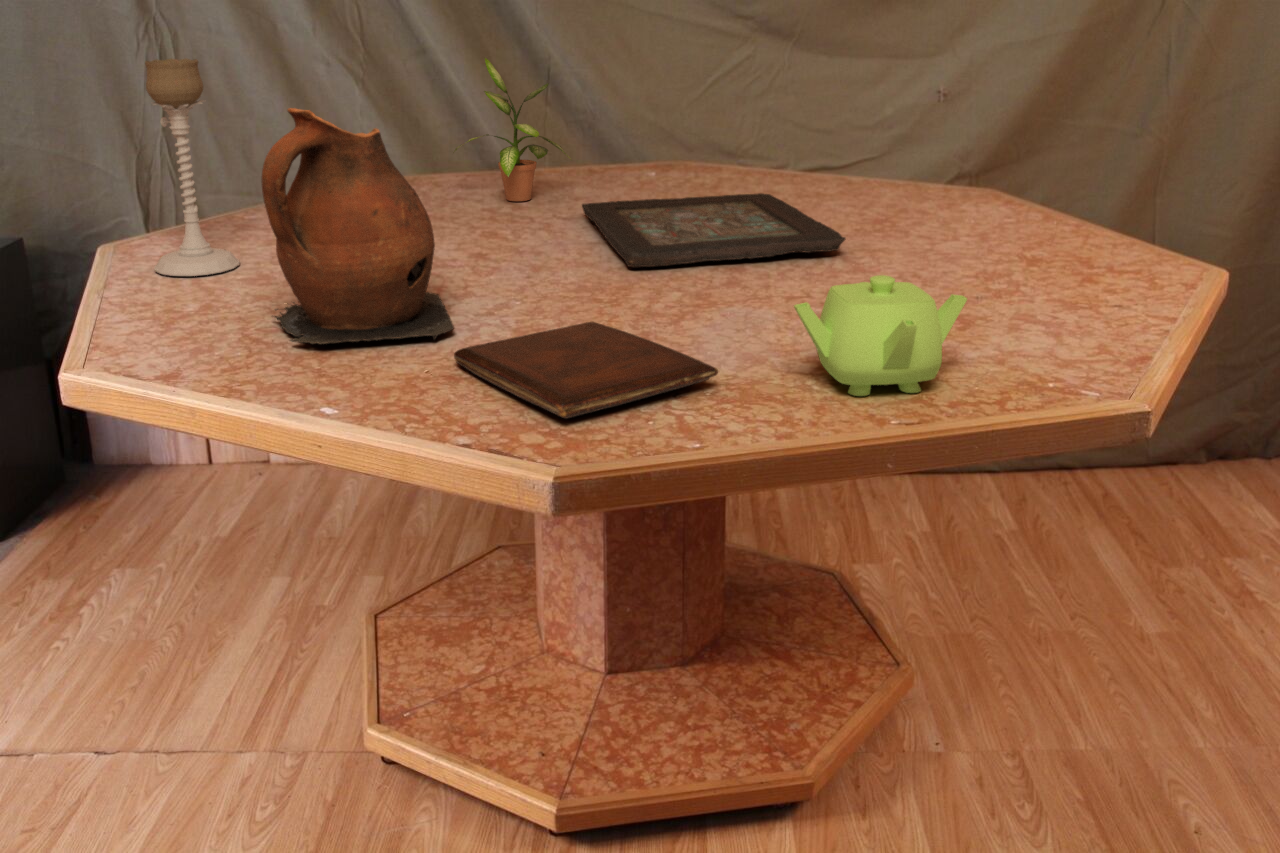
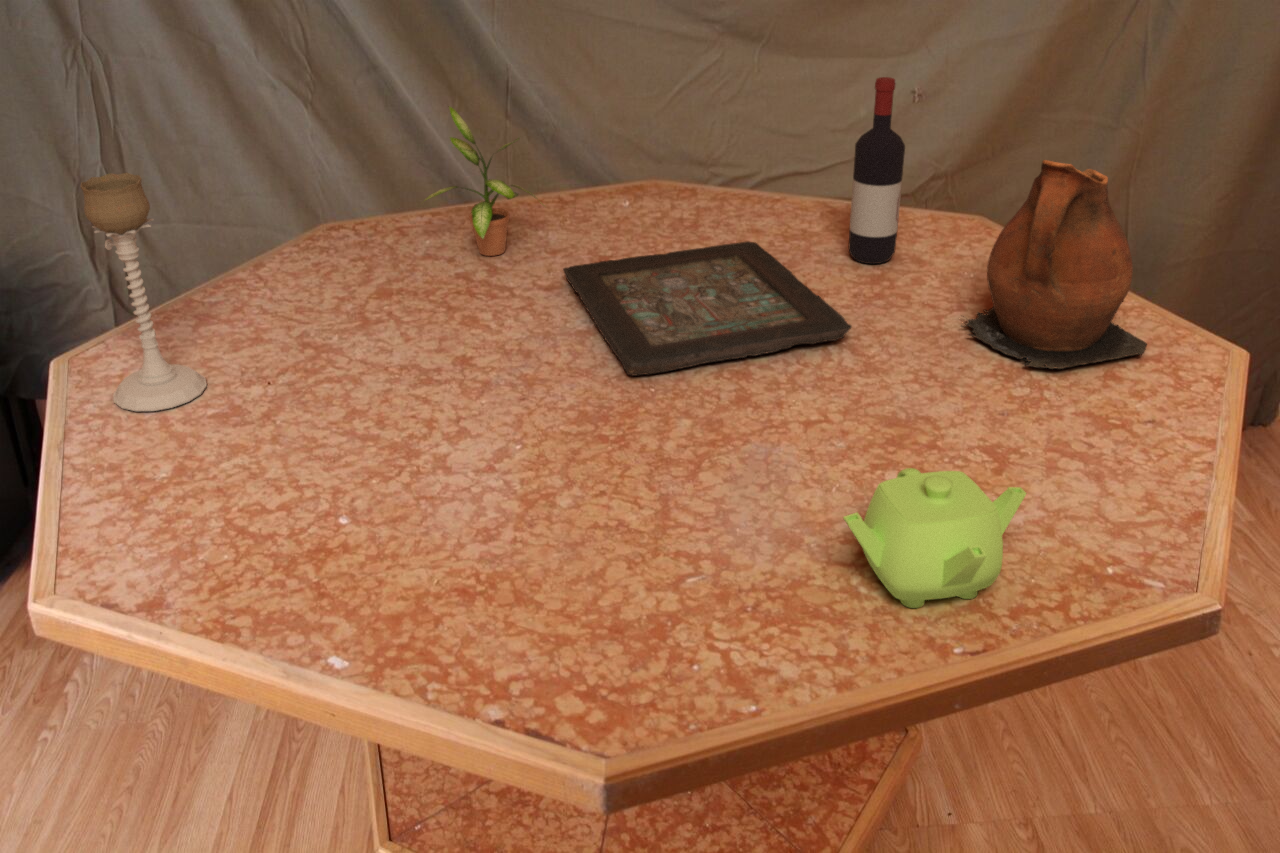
wine bottle: none [859,33,911,214] -> present [849,77,905,264]
ceramic pitcher: present [262,108,454,344] -> present [961,160,1147,369]
book: present [454,322,718,418] -> none [466,492,761,678]

